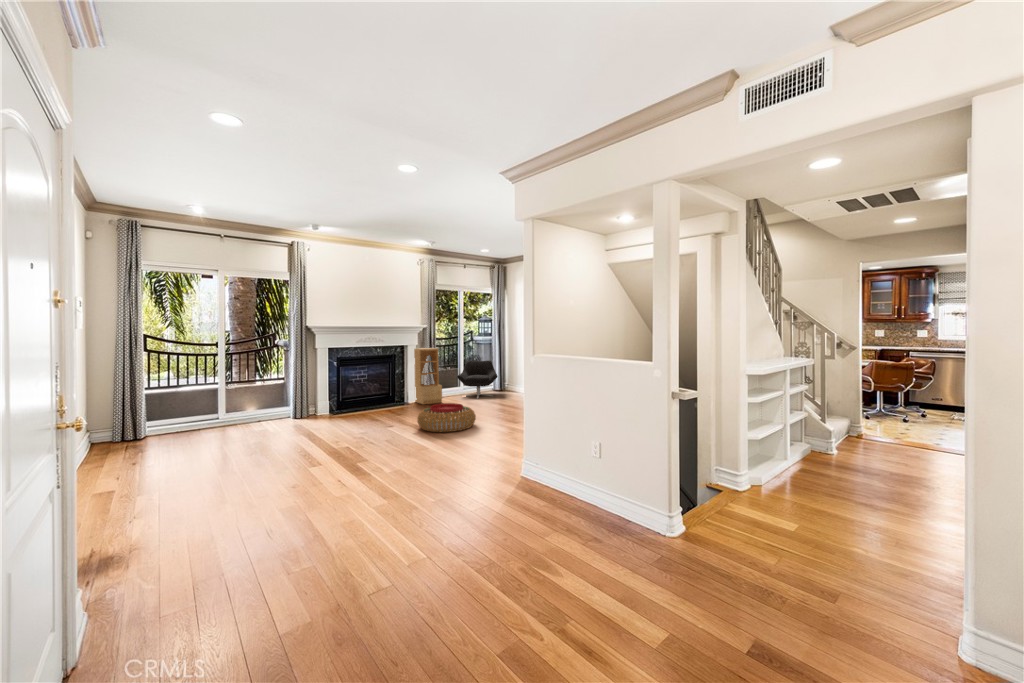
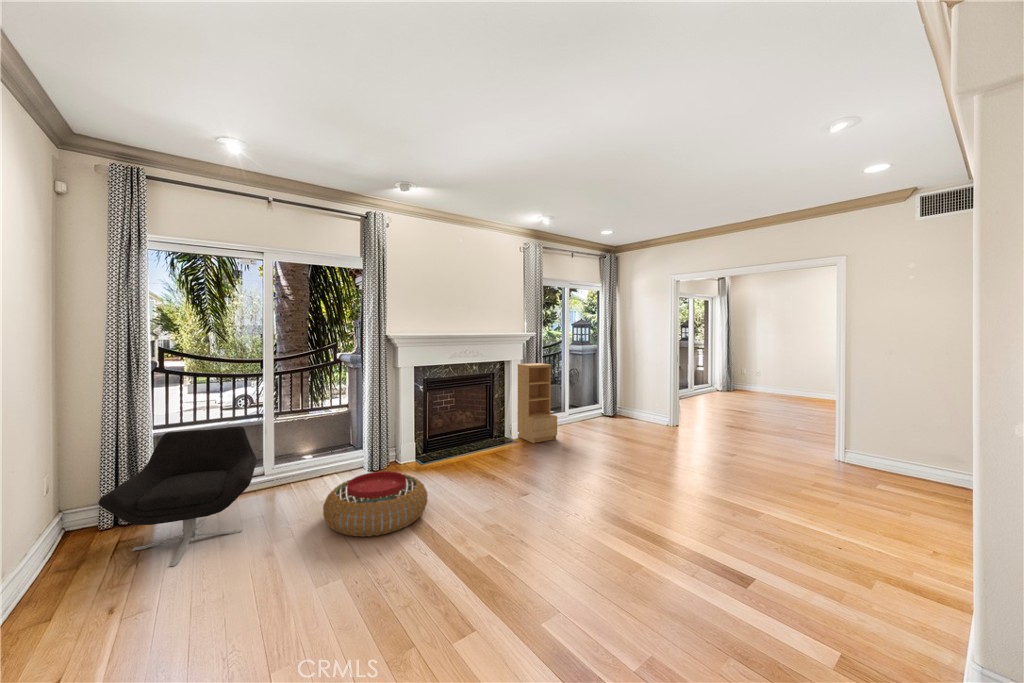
lounge chair: present [457,361,498,399] -> present [98,426,257,567]
pouf: present [418,403,476,432] -> present [323,471,428,537]

